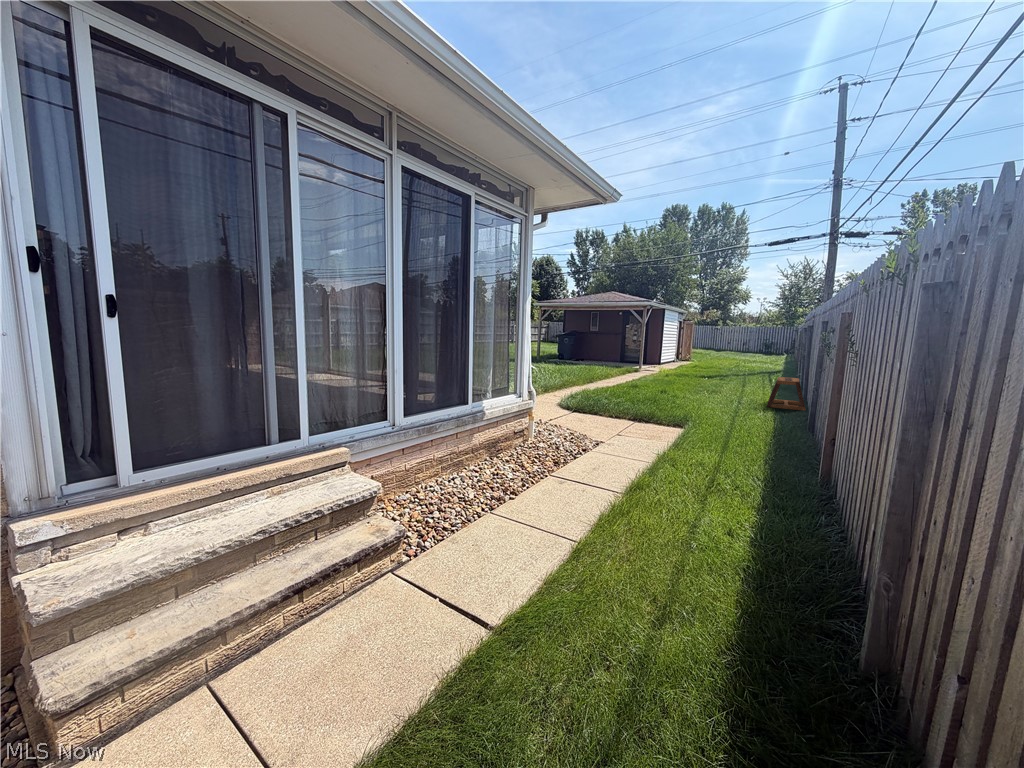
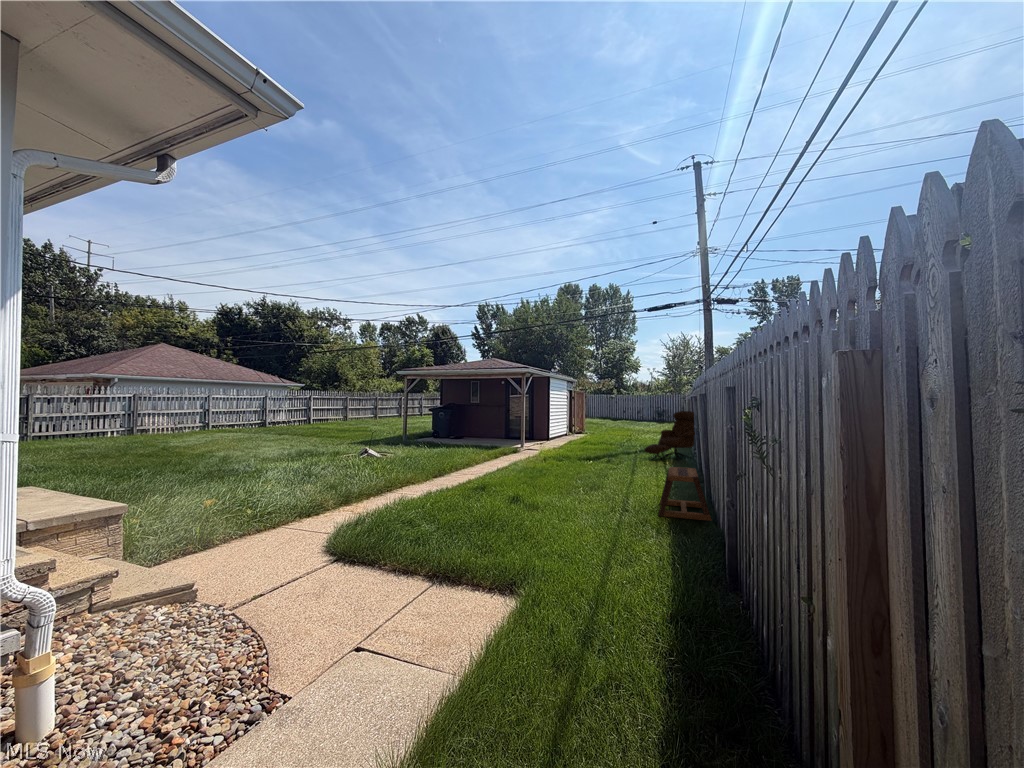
lounge chair: none [754,341,807,382] -> present [644,411,695,460]

